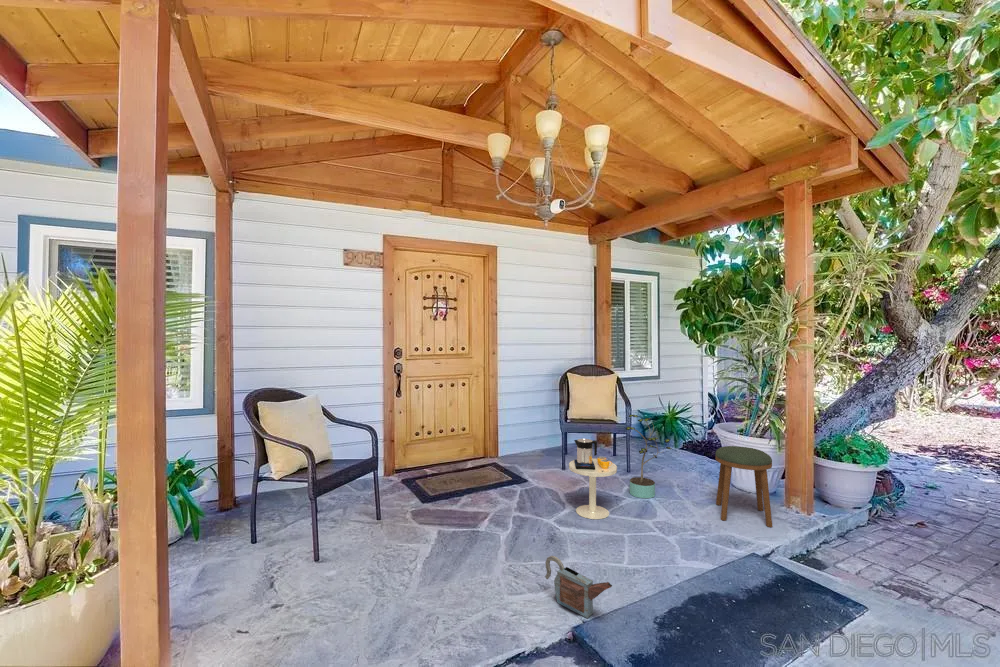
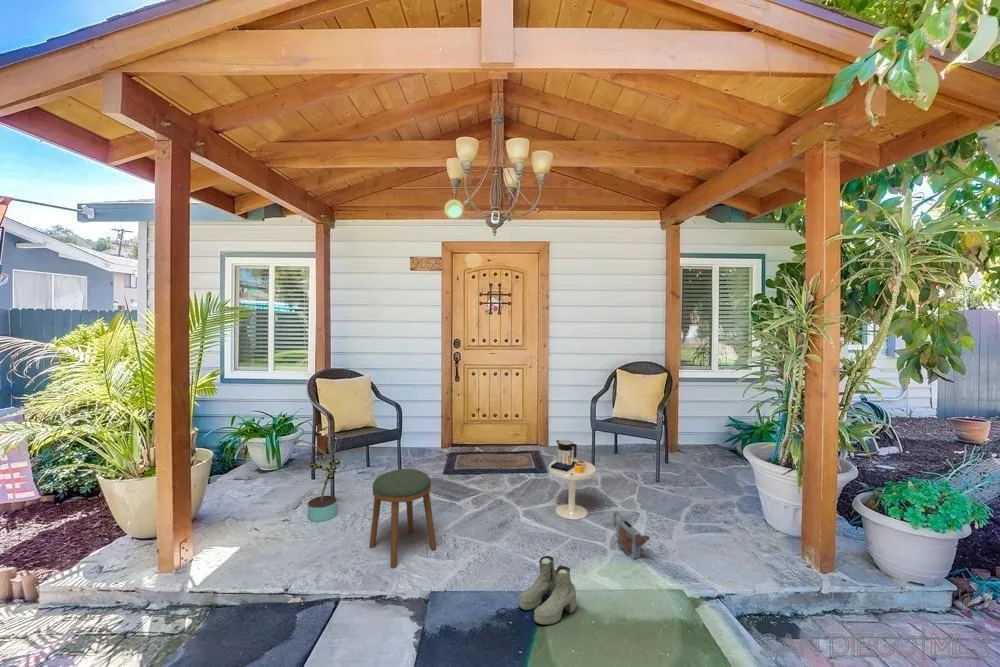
potted plant: present [625,415,672,498] -> present [294,427,344,521]
stool: present [715,446,772,527] -> present [369,469,436,568]
boots: none [662,549,712,621] -> present [518,556,576,625]
watering can: present [545,556,612,618] -> present [613,511,650,559]

